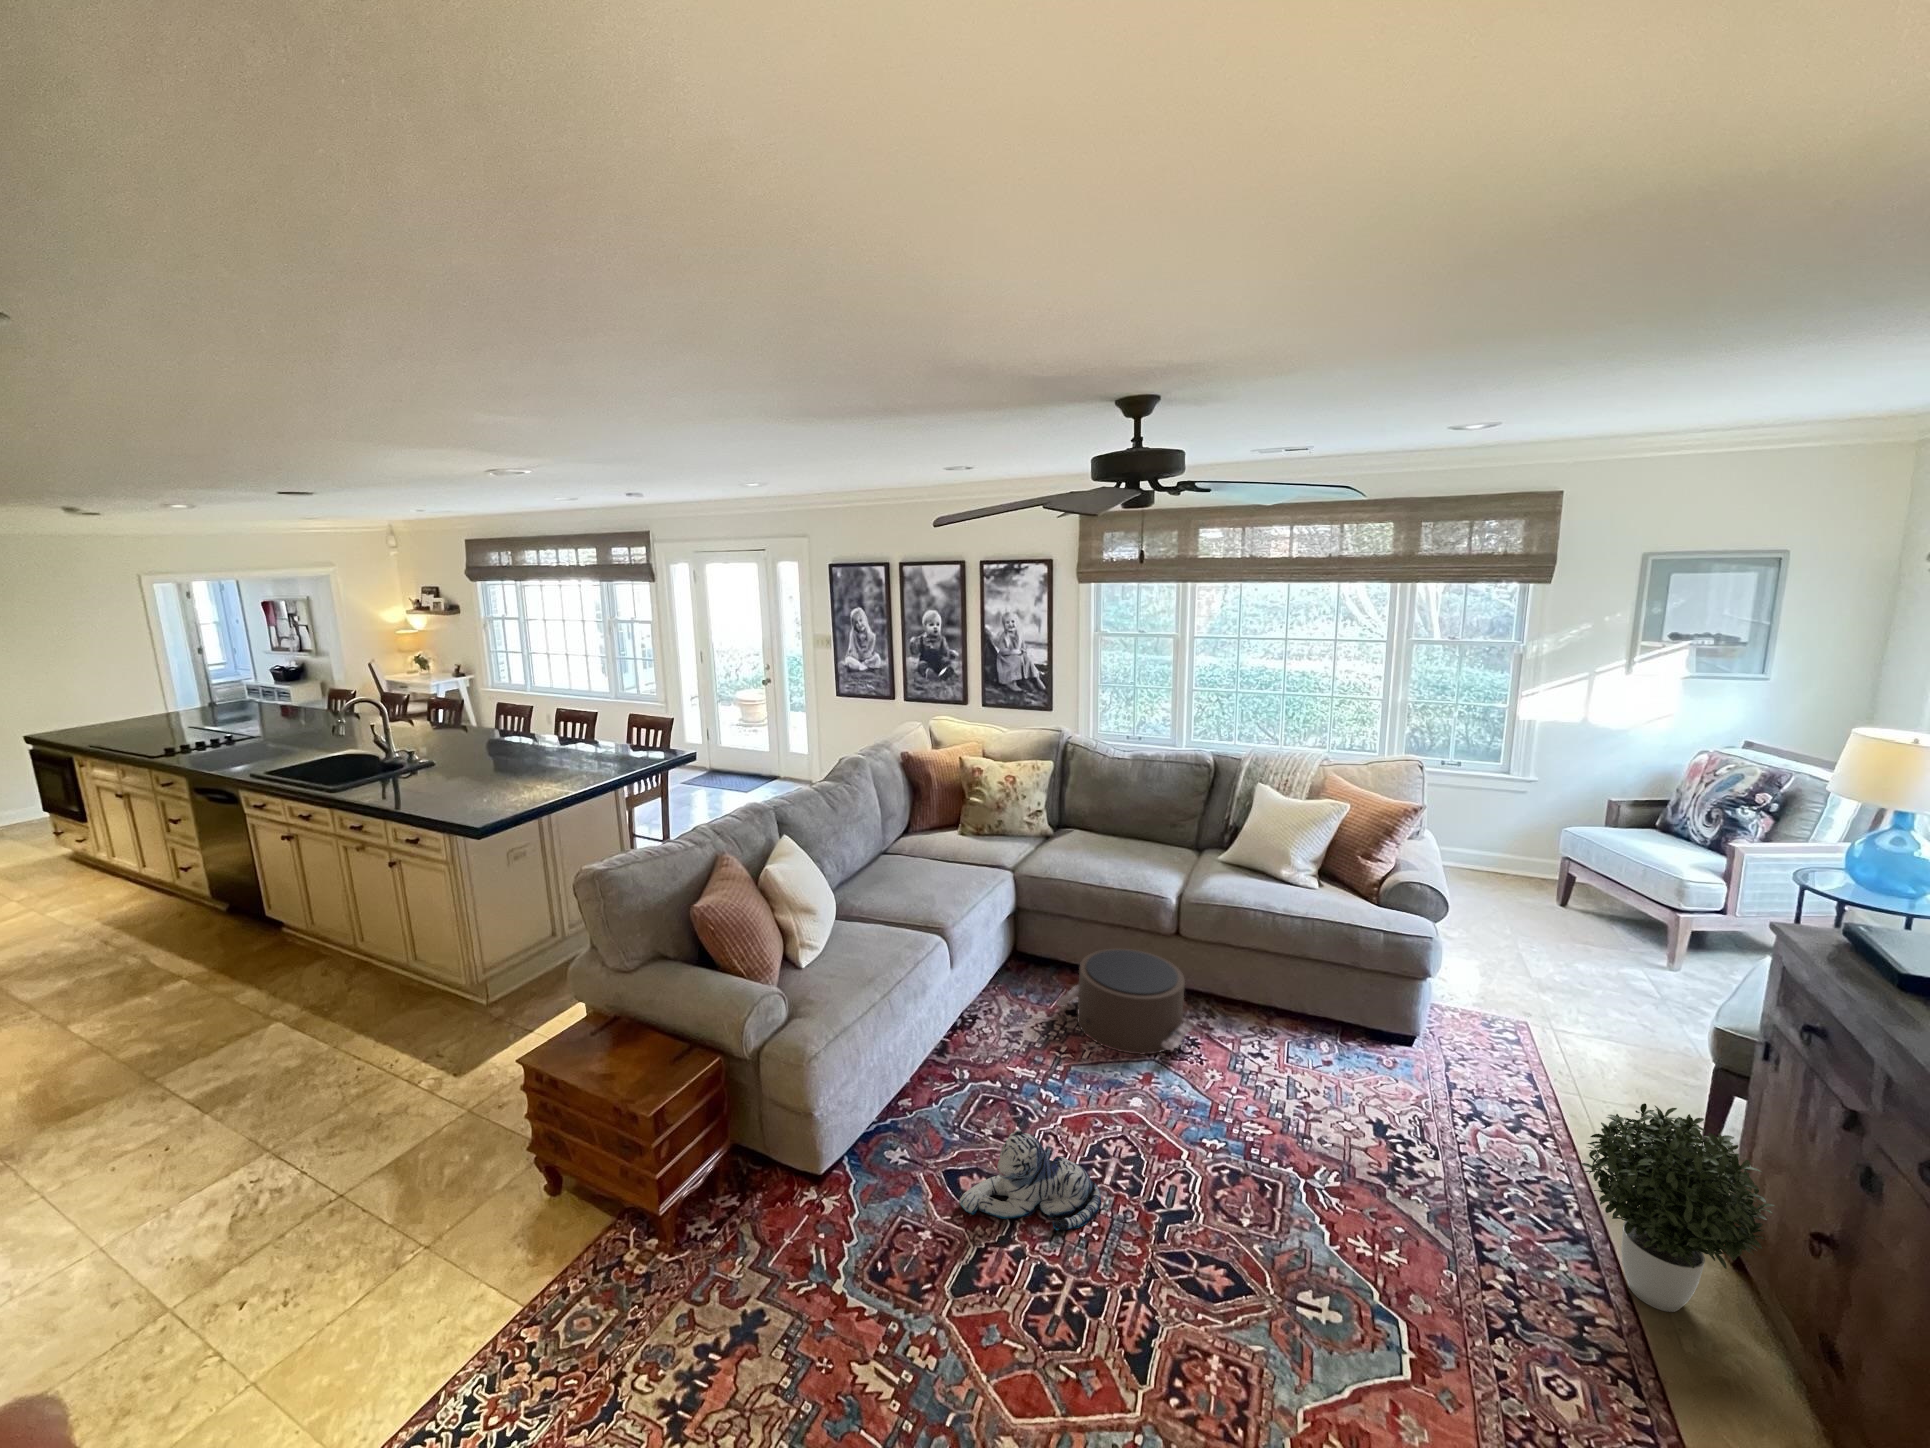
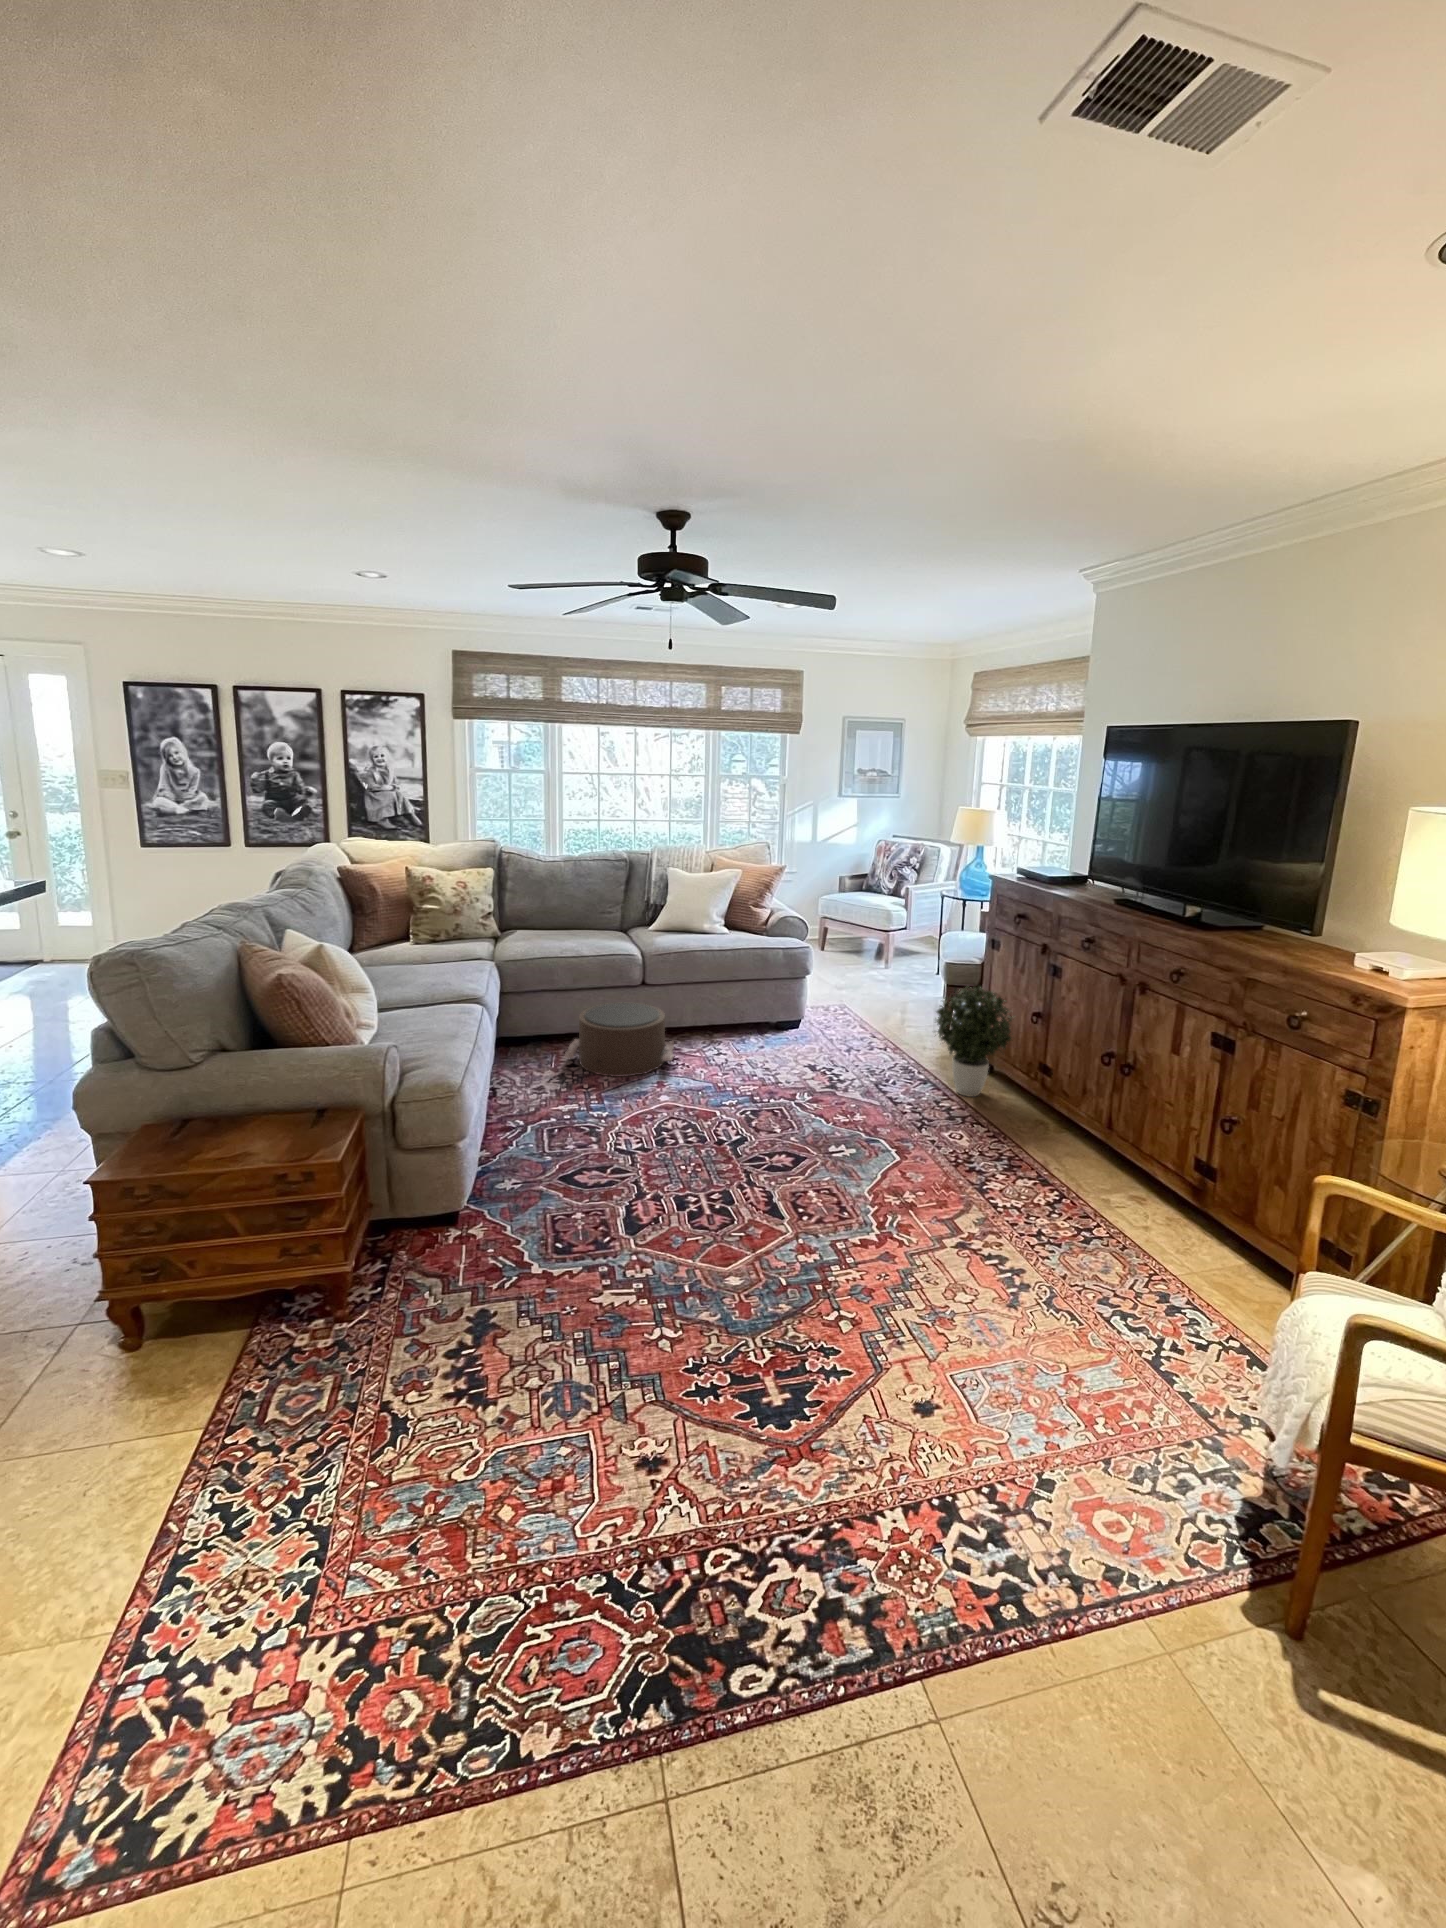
plush toy: present [959,1130,1101,1230] -> none [591,1114,688,1192]

